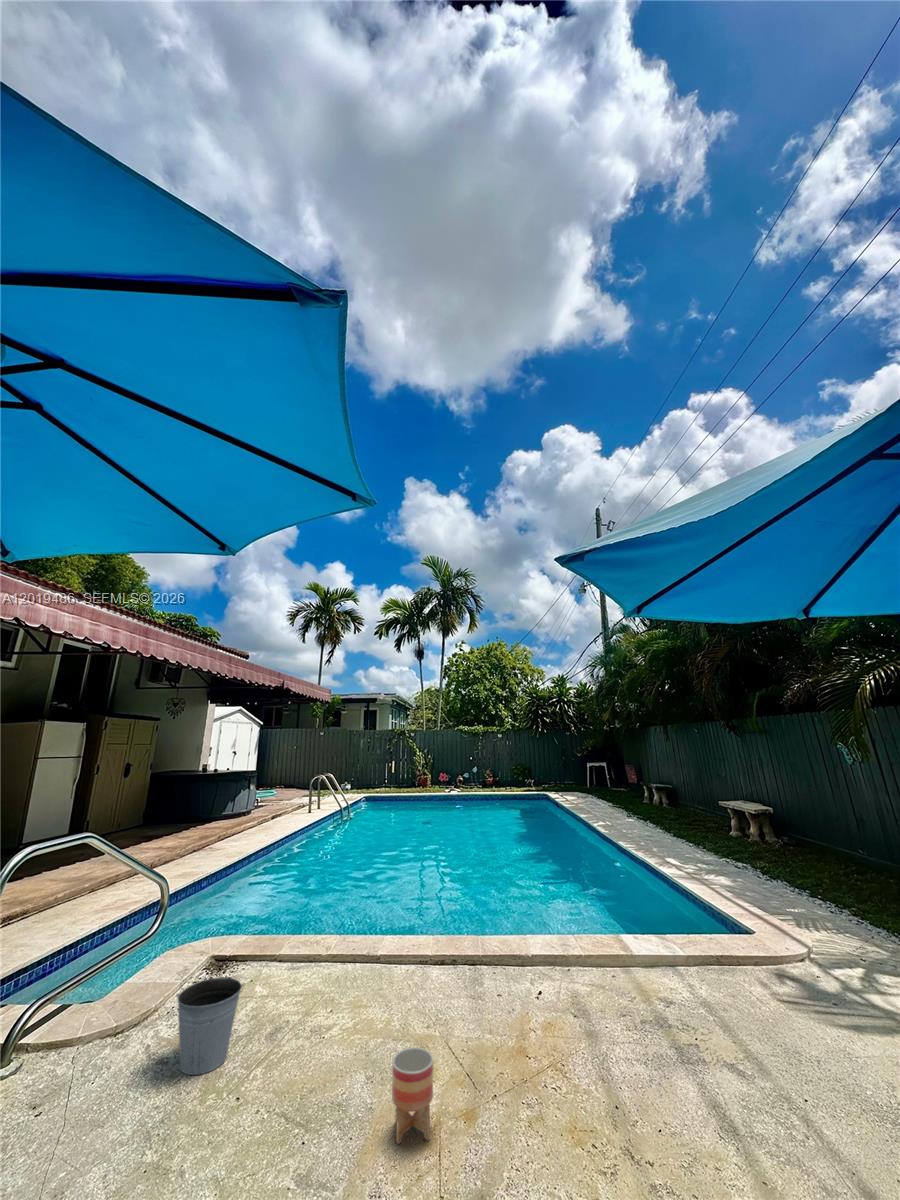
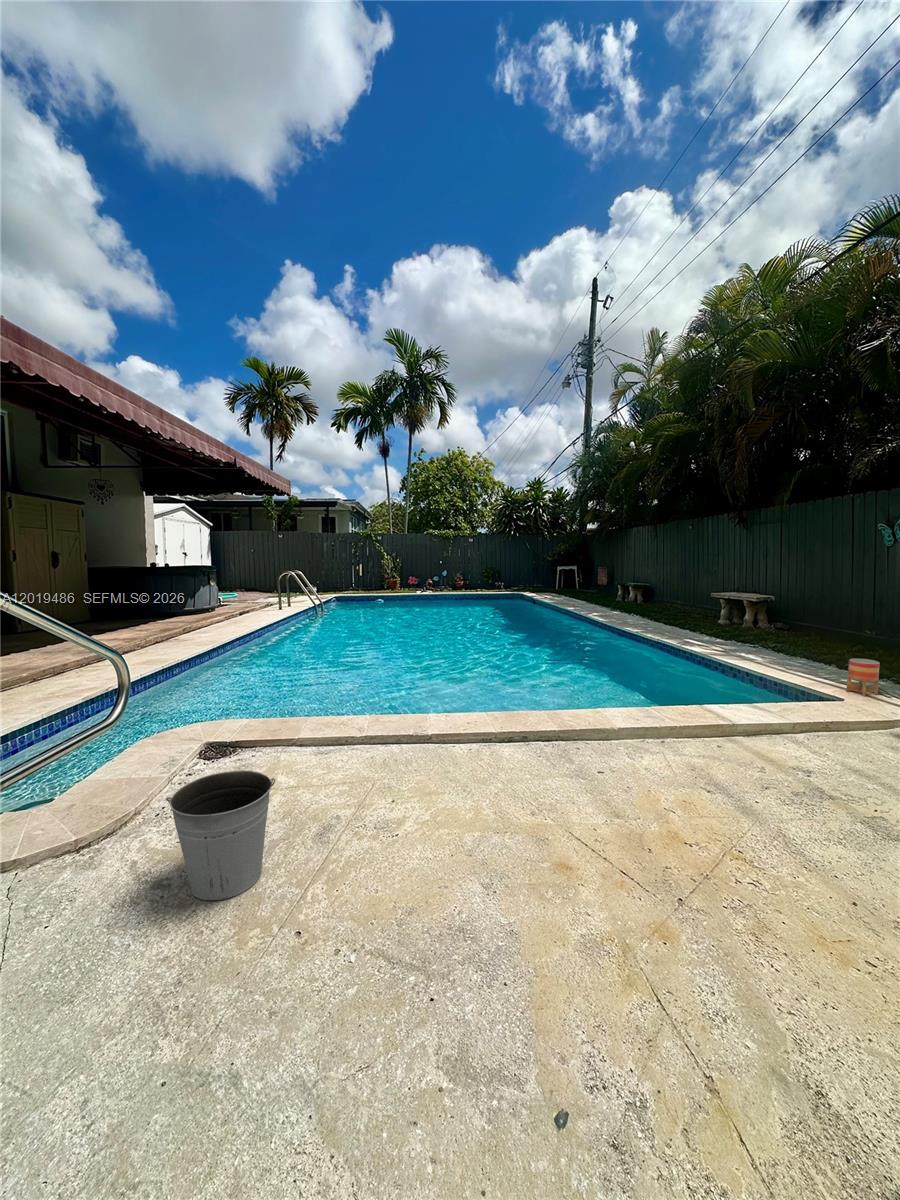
planter: present [392,1048,433,1144] -> present [846,659,880,696]

